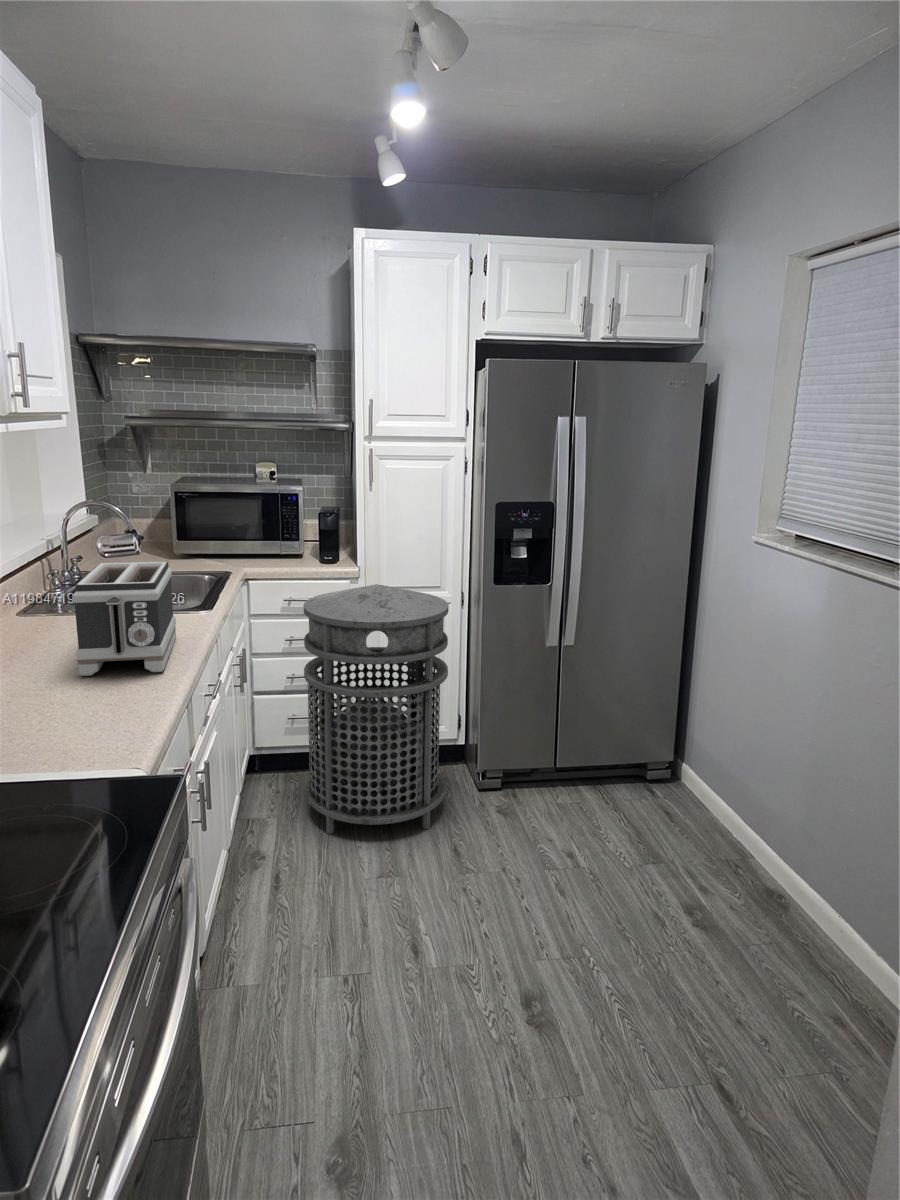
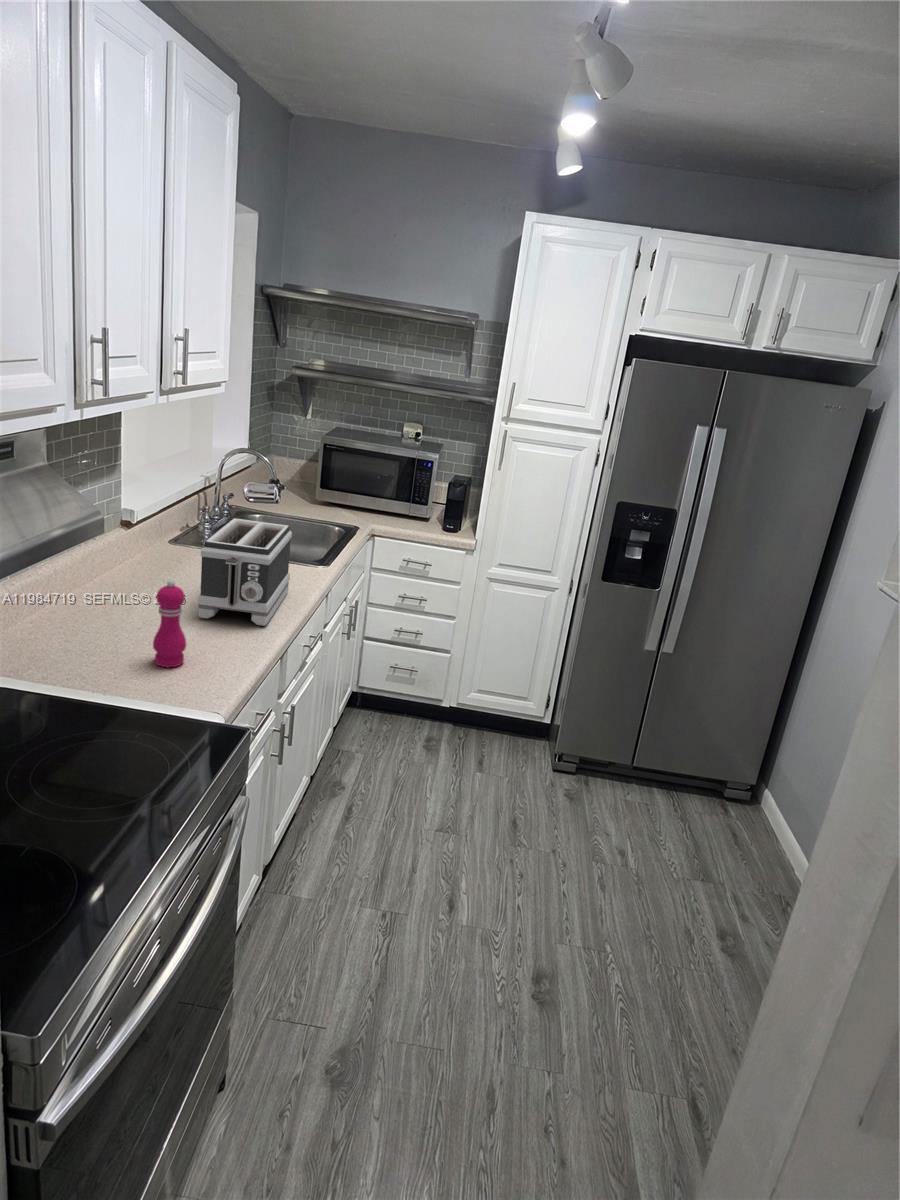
trash can: present [303,584,449,834] -> none [393,561,551,796]
pepper mill: none [33,623,78,730] -> present [153,579,186,667]

